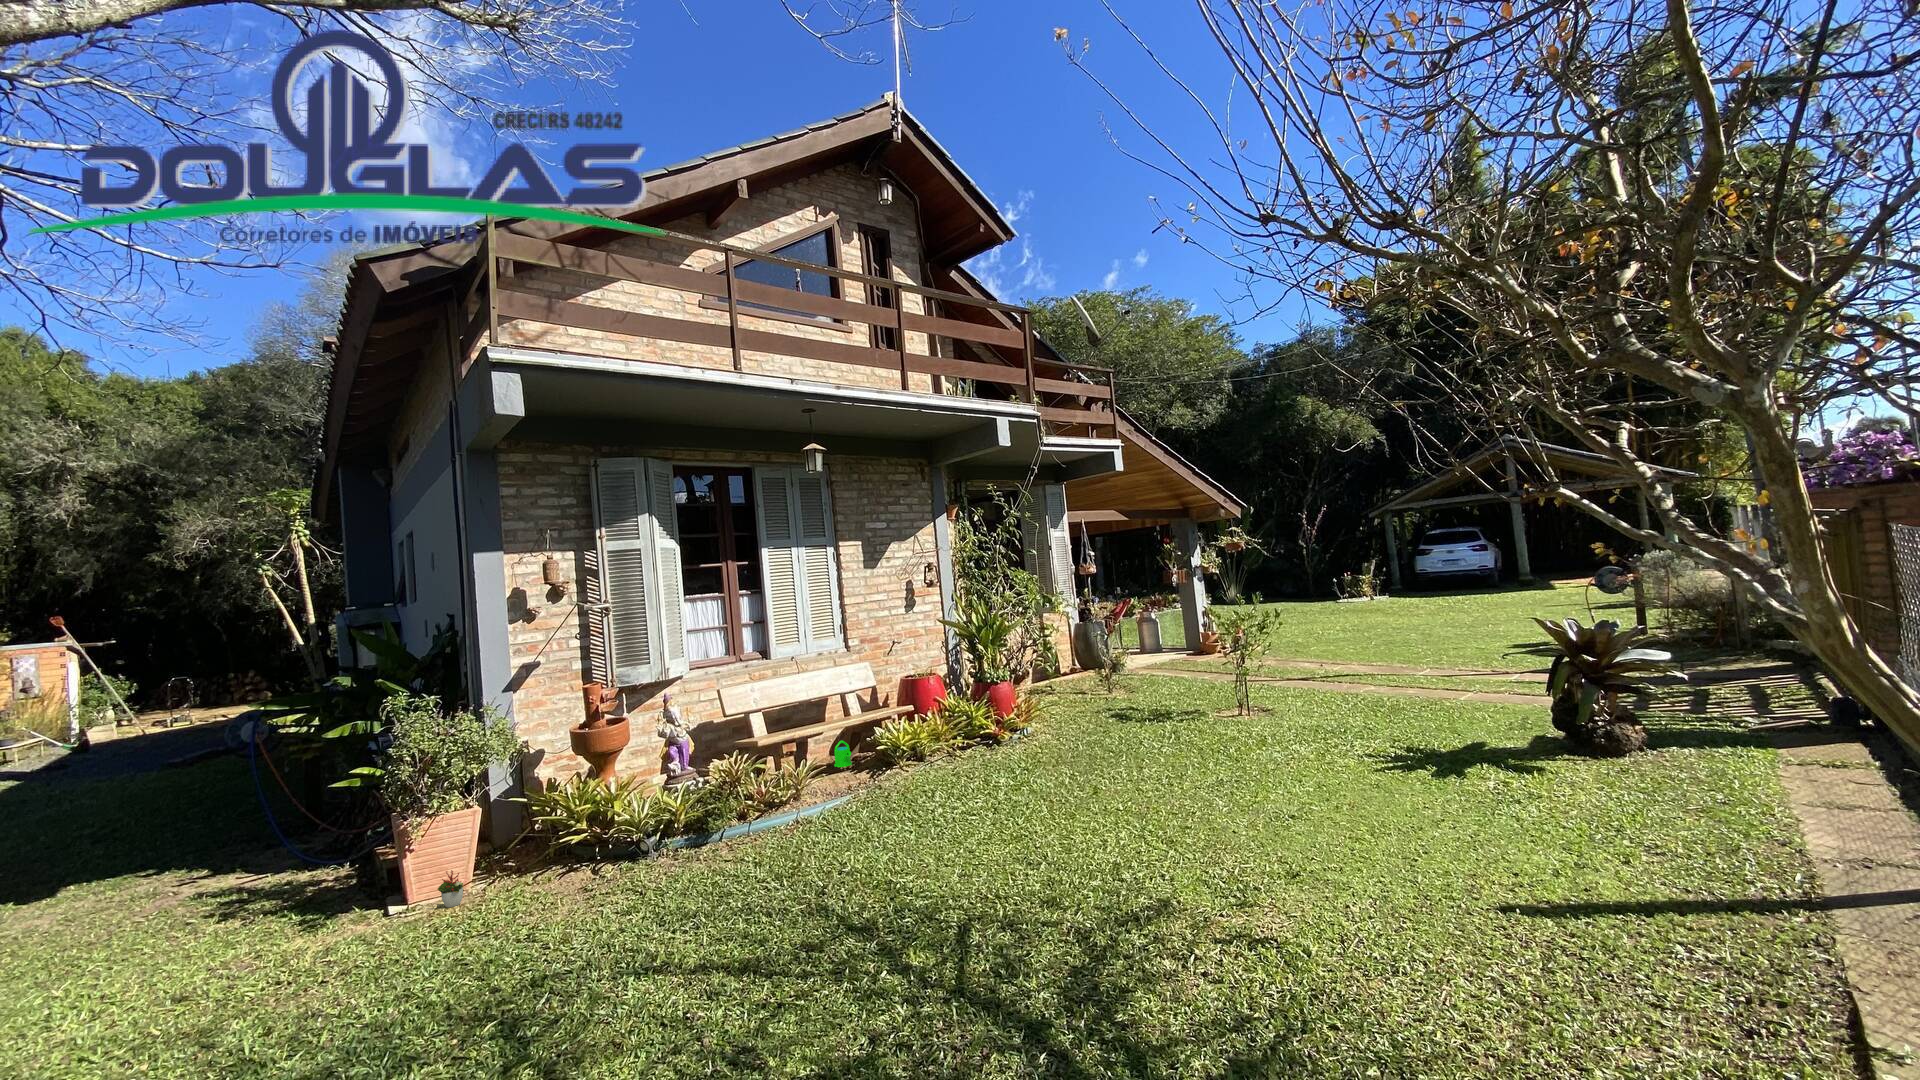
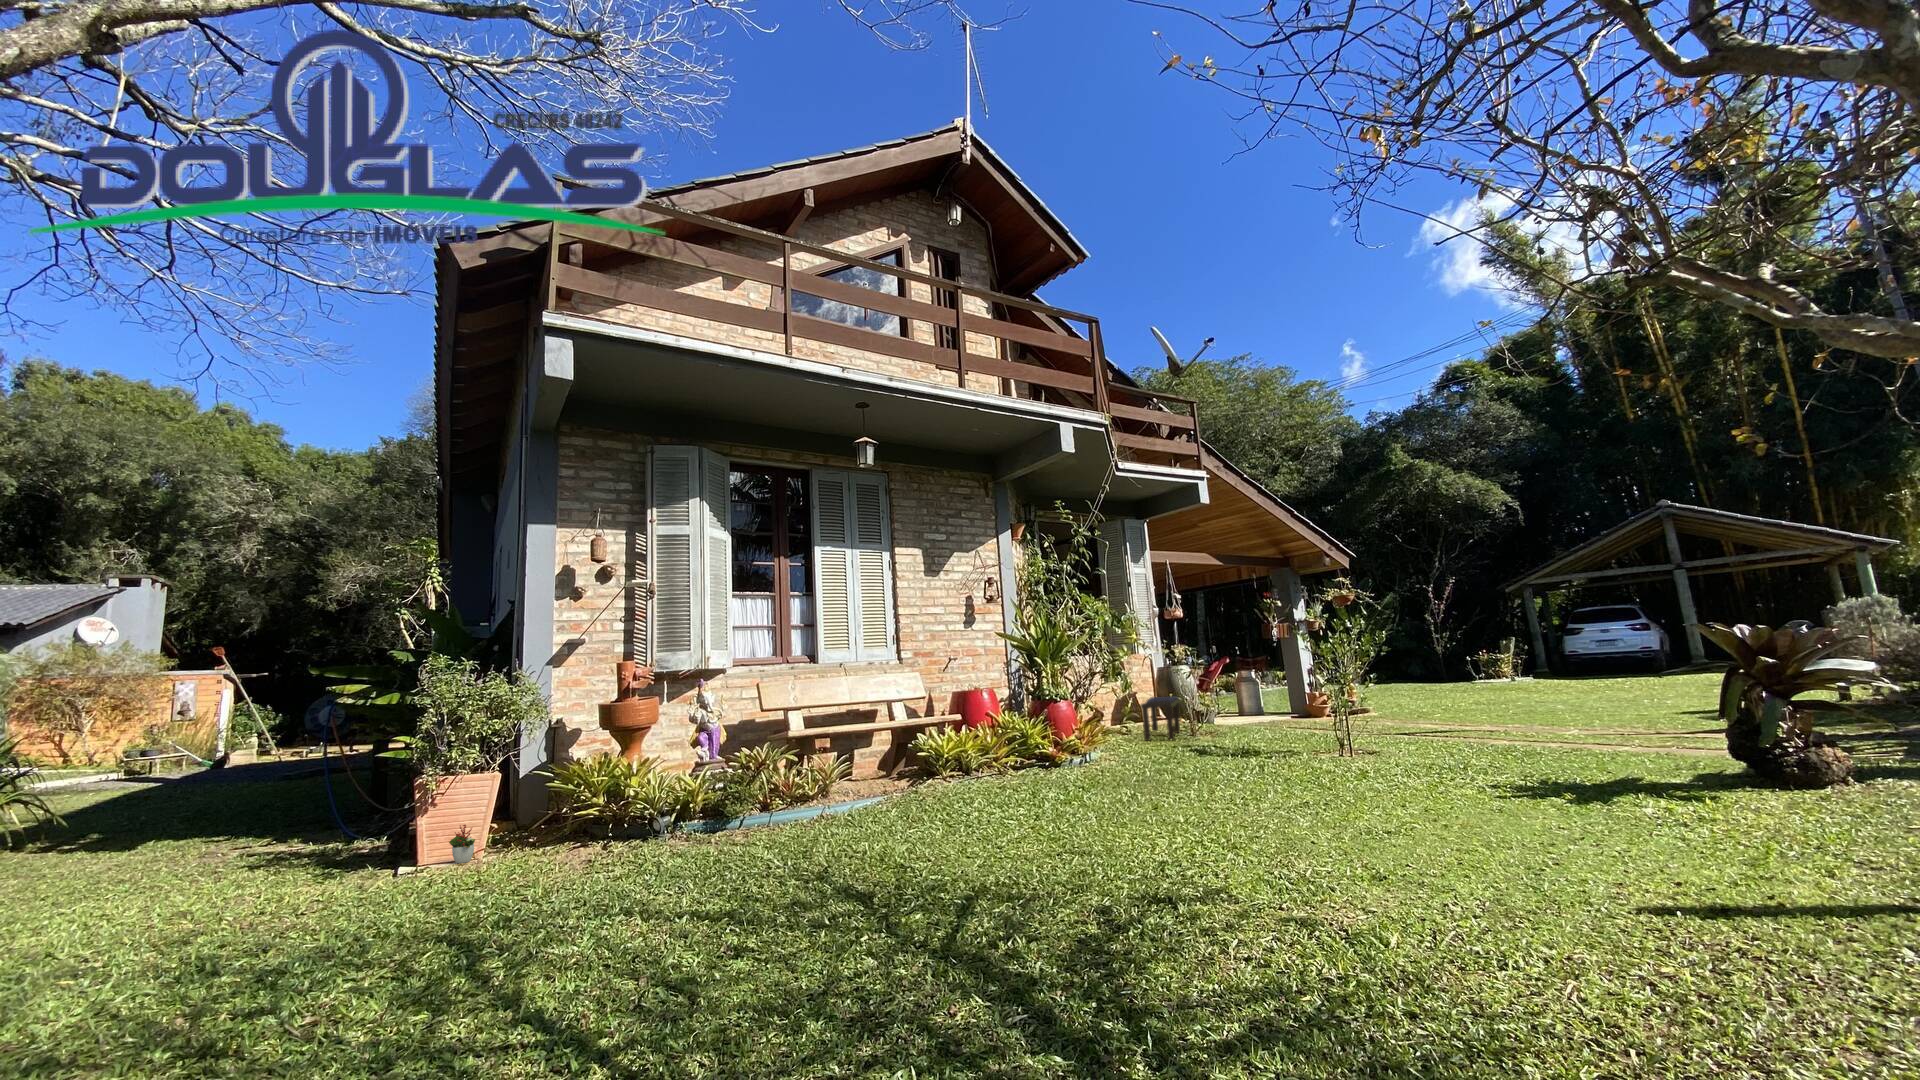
bench: none [1065,654,1099,699] -> present [1141,696,1180,741]
watering can: present [834,740,852,767] -> none [877,754,897,782]

